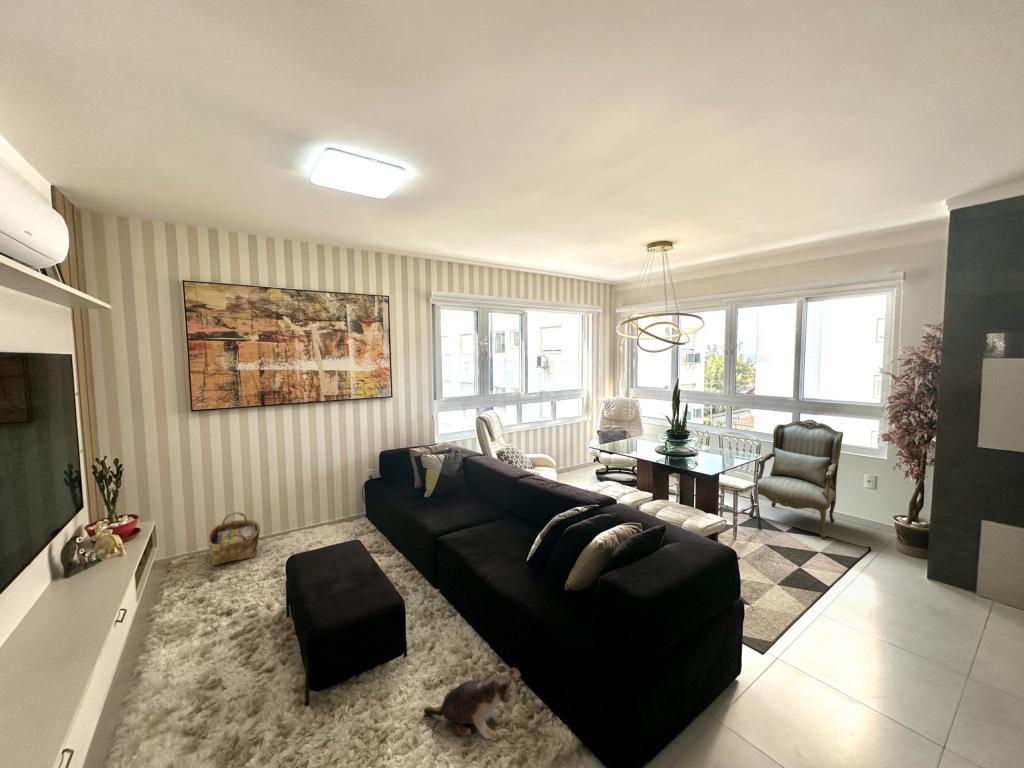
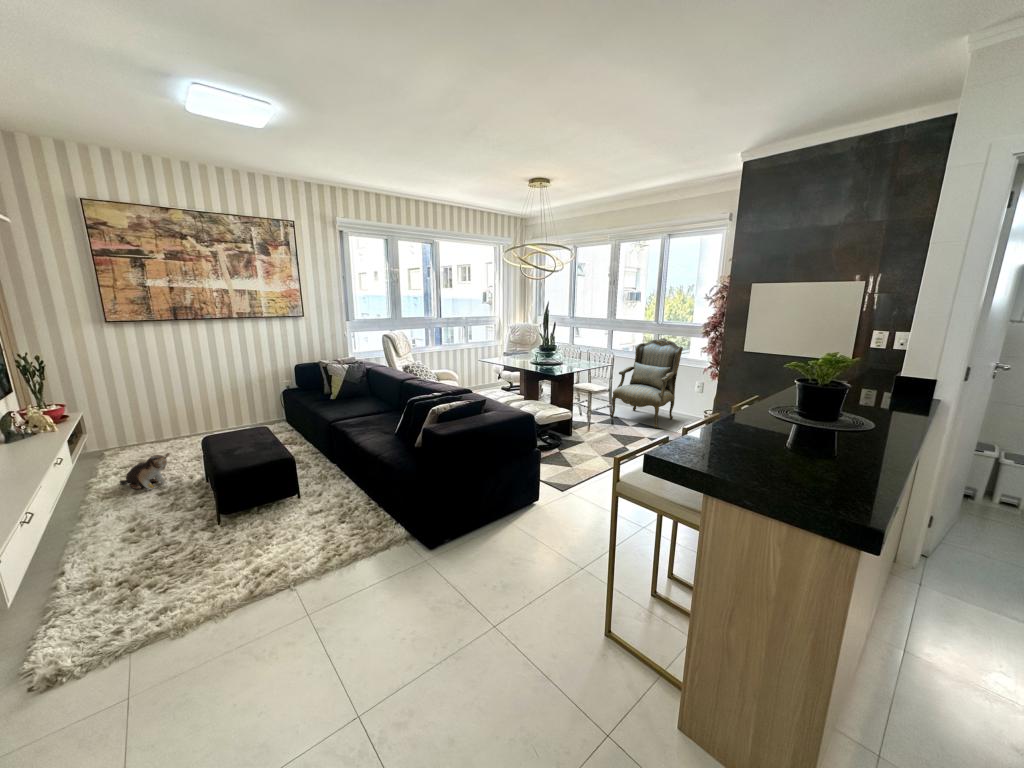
woven basket: present [208,512,260,565] -> none [135,412,183,452]
plush toy: present [424,667,521,739] -> present [120,453,169,489]

